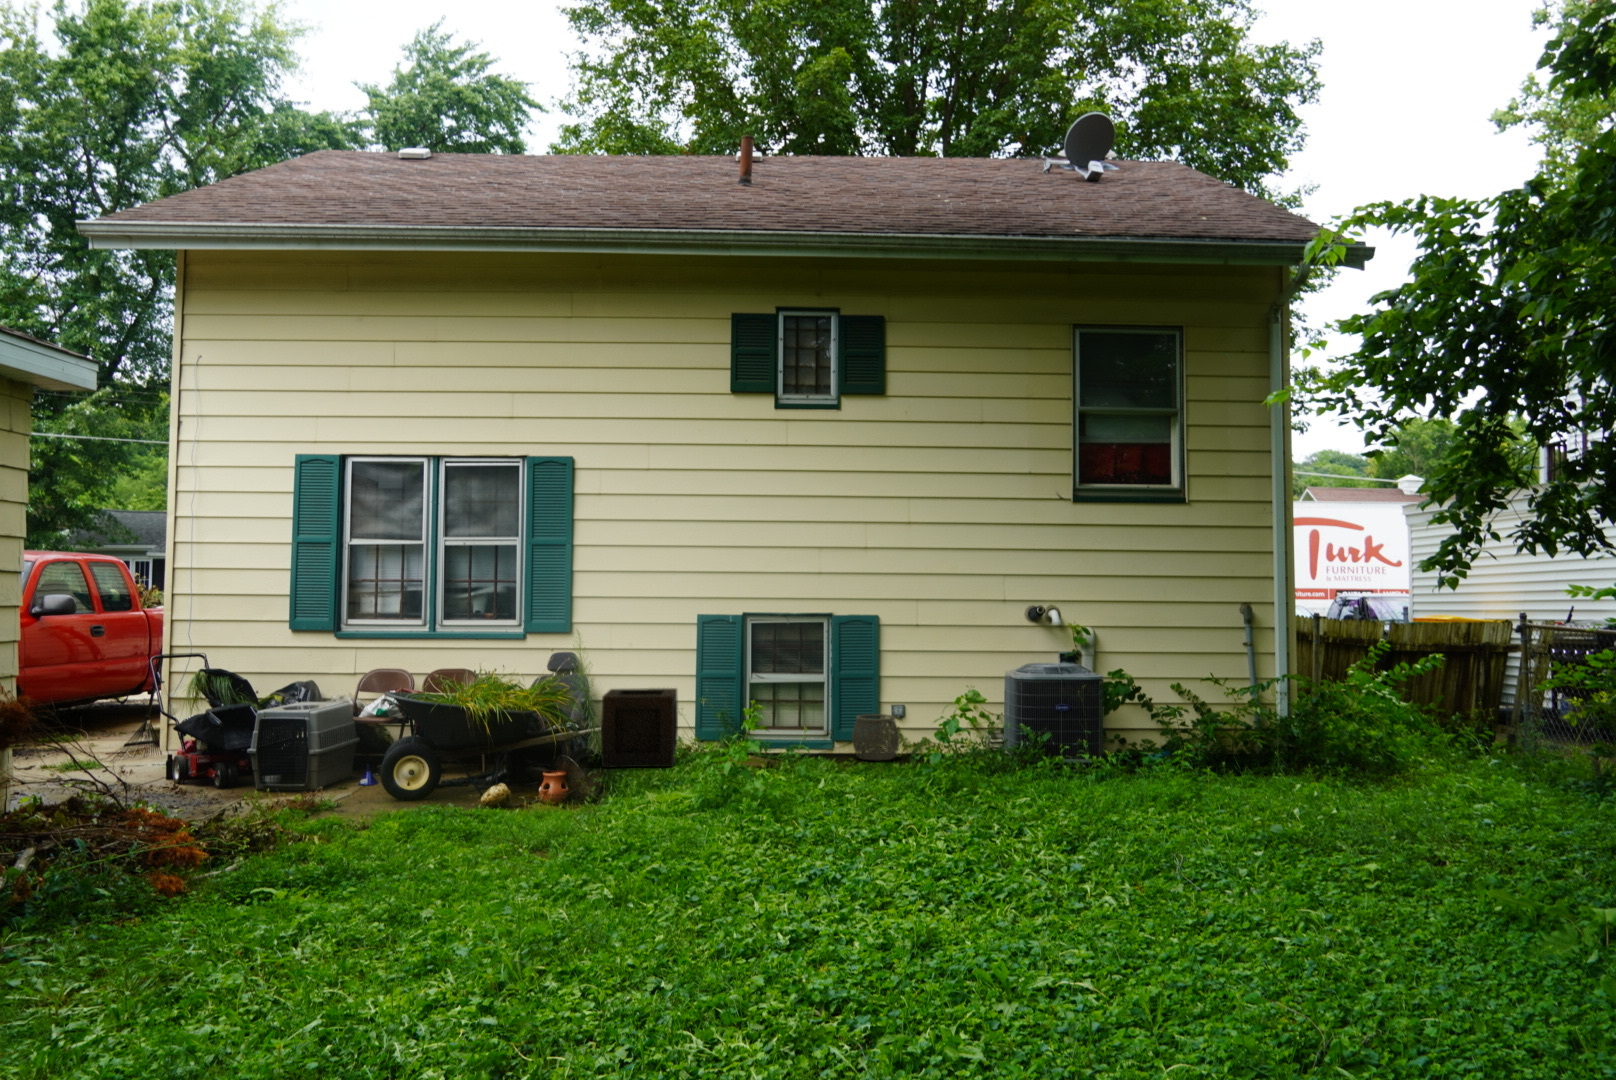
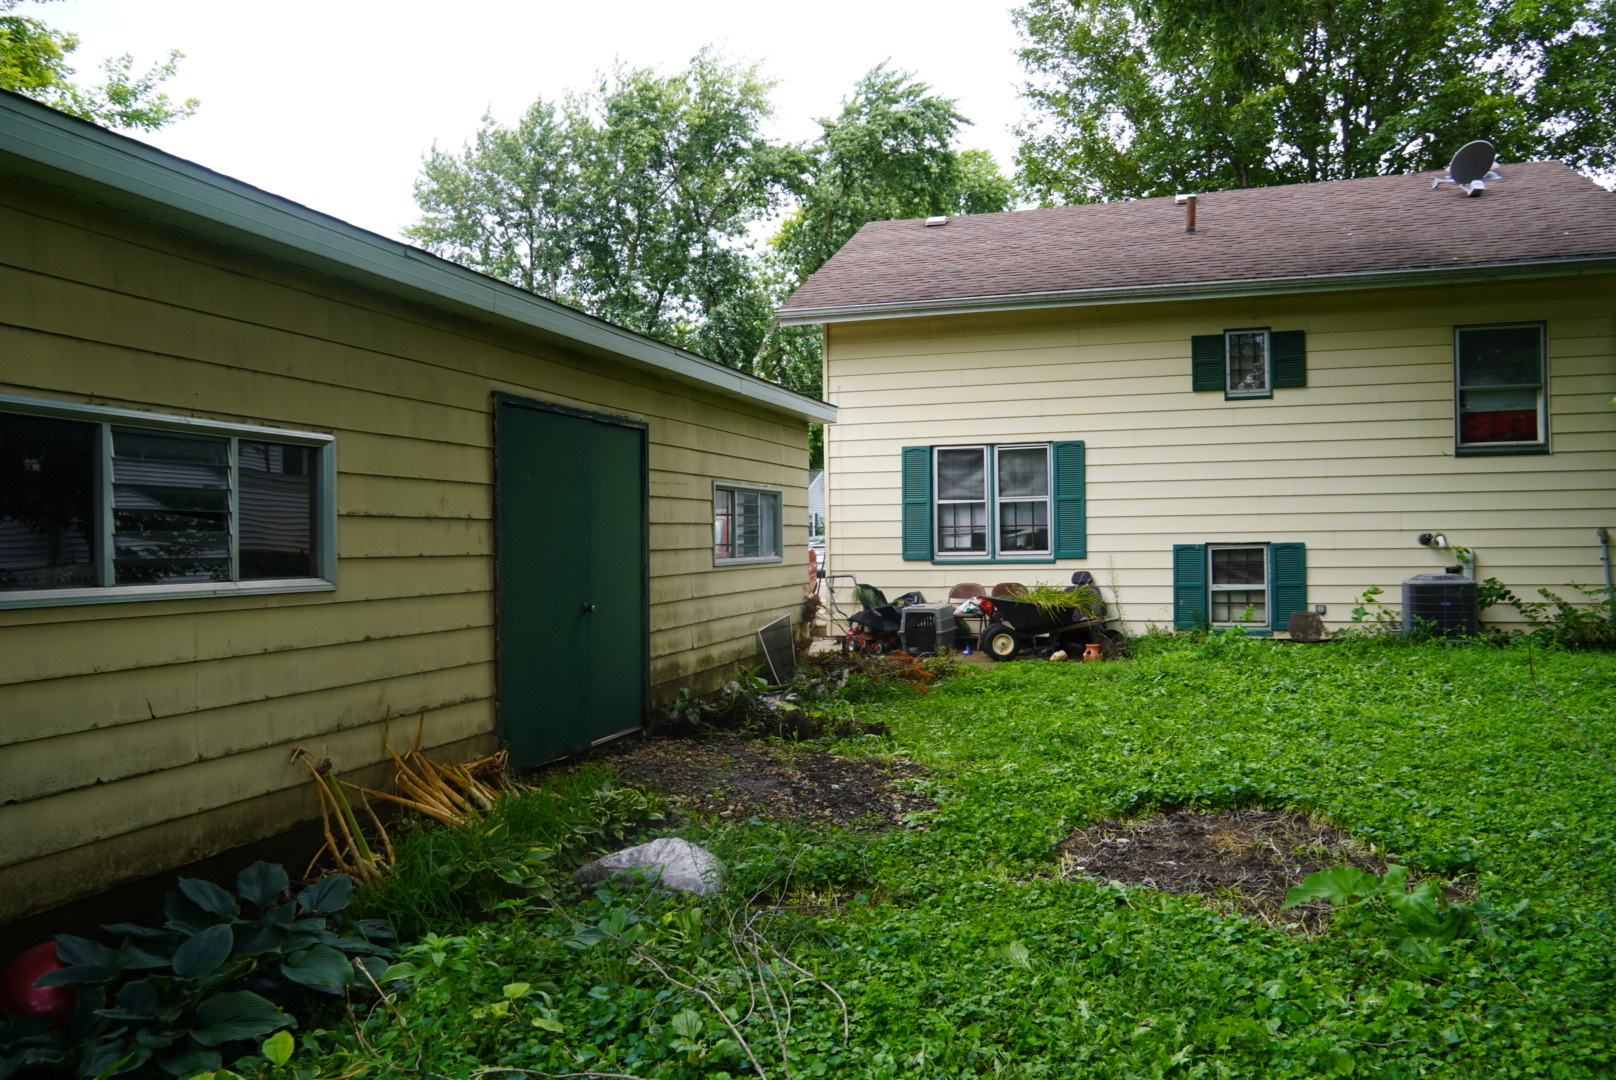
wooden crate: present [601,688,678,768] -> none [1115,595,1165,645]

